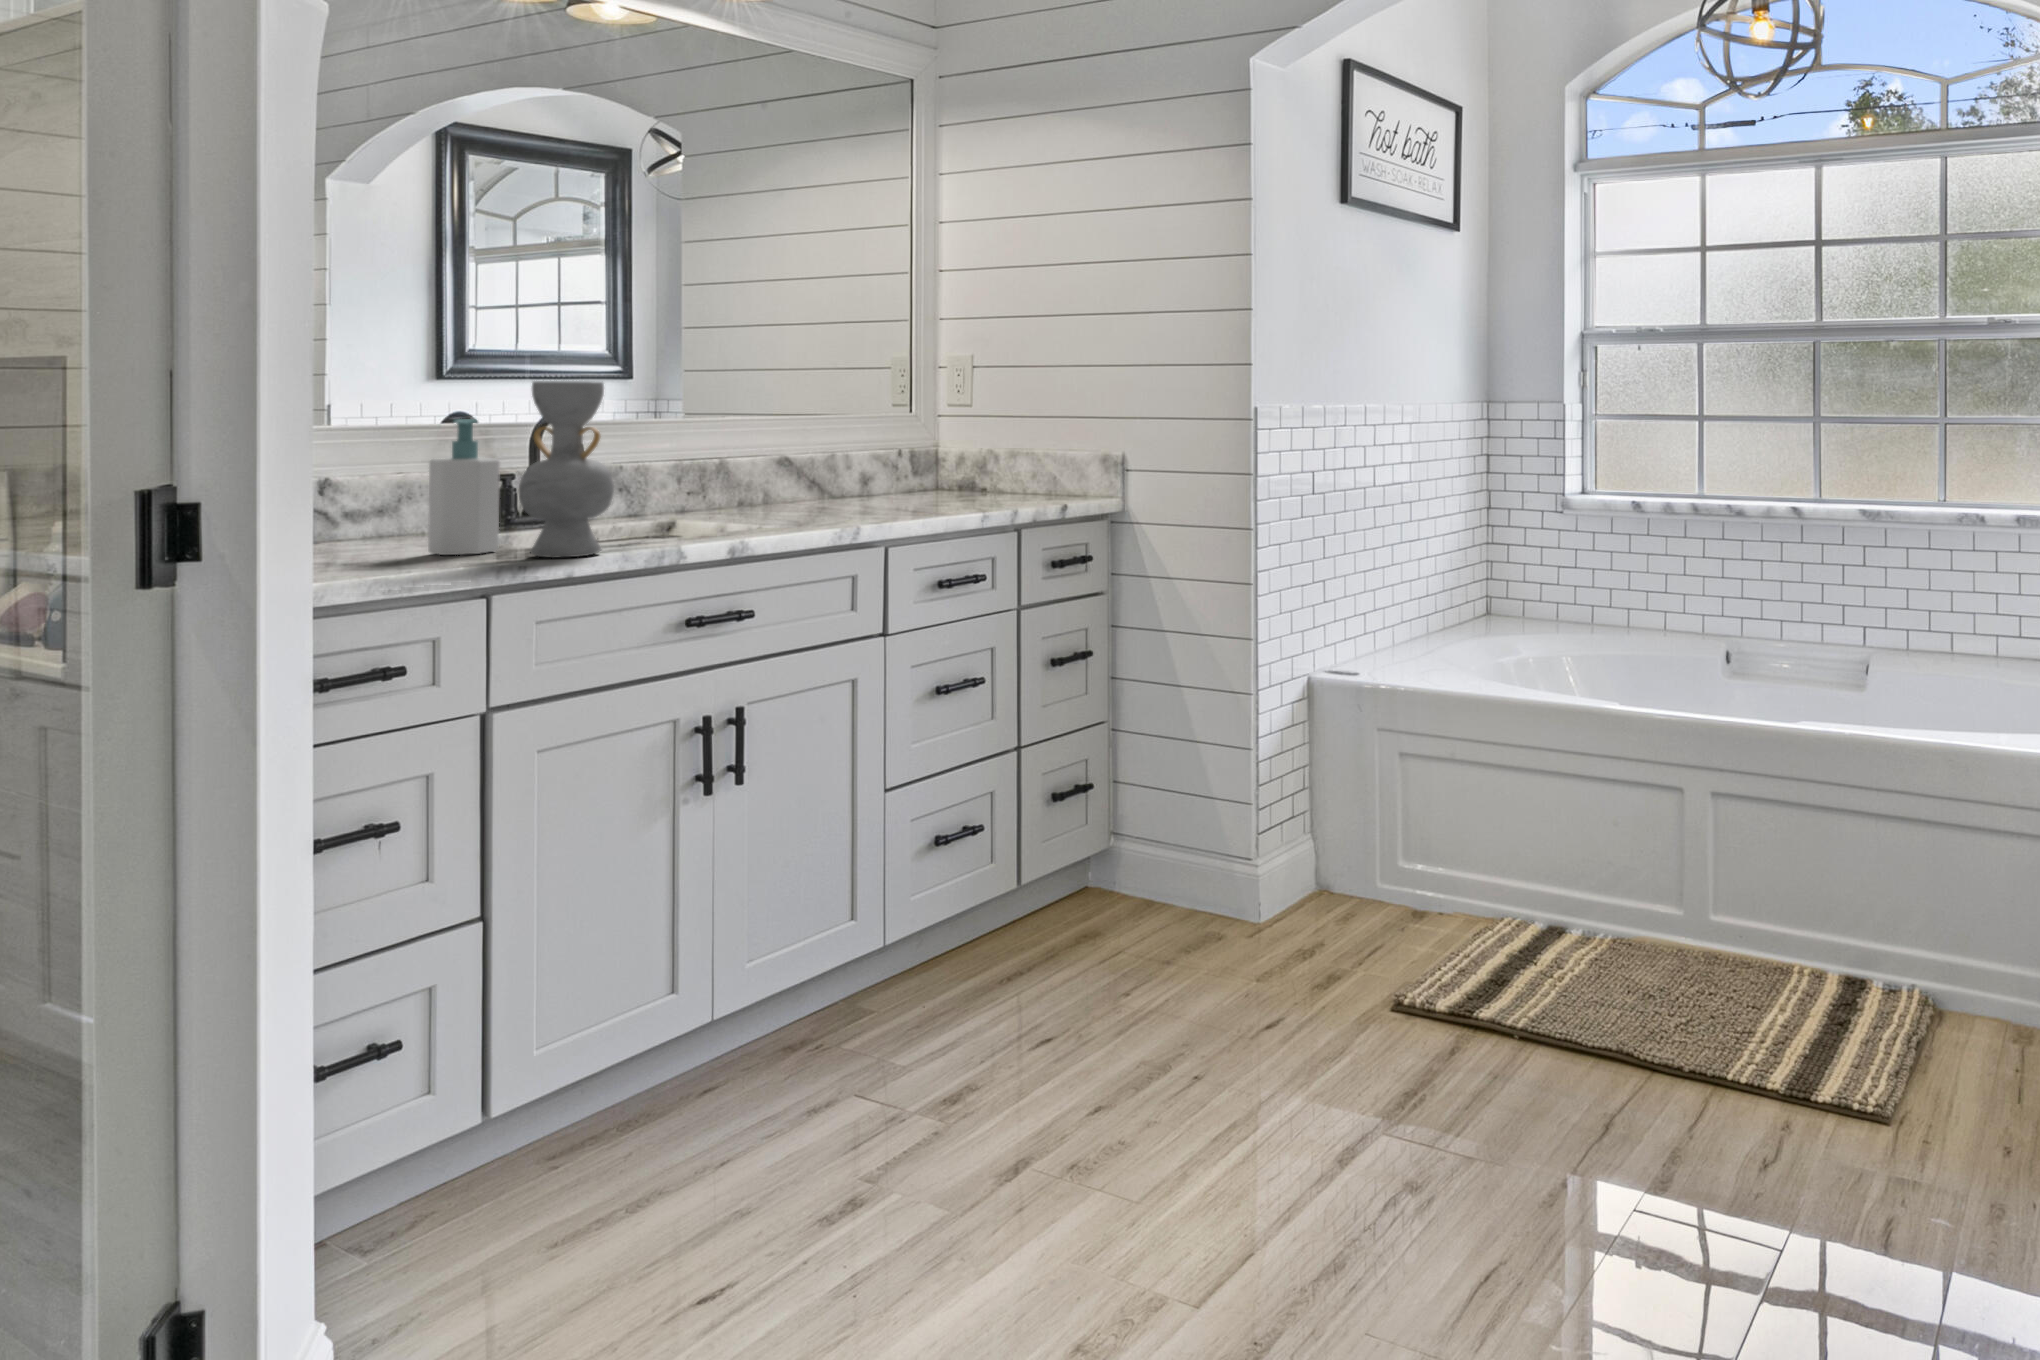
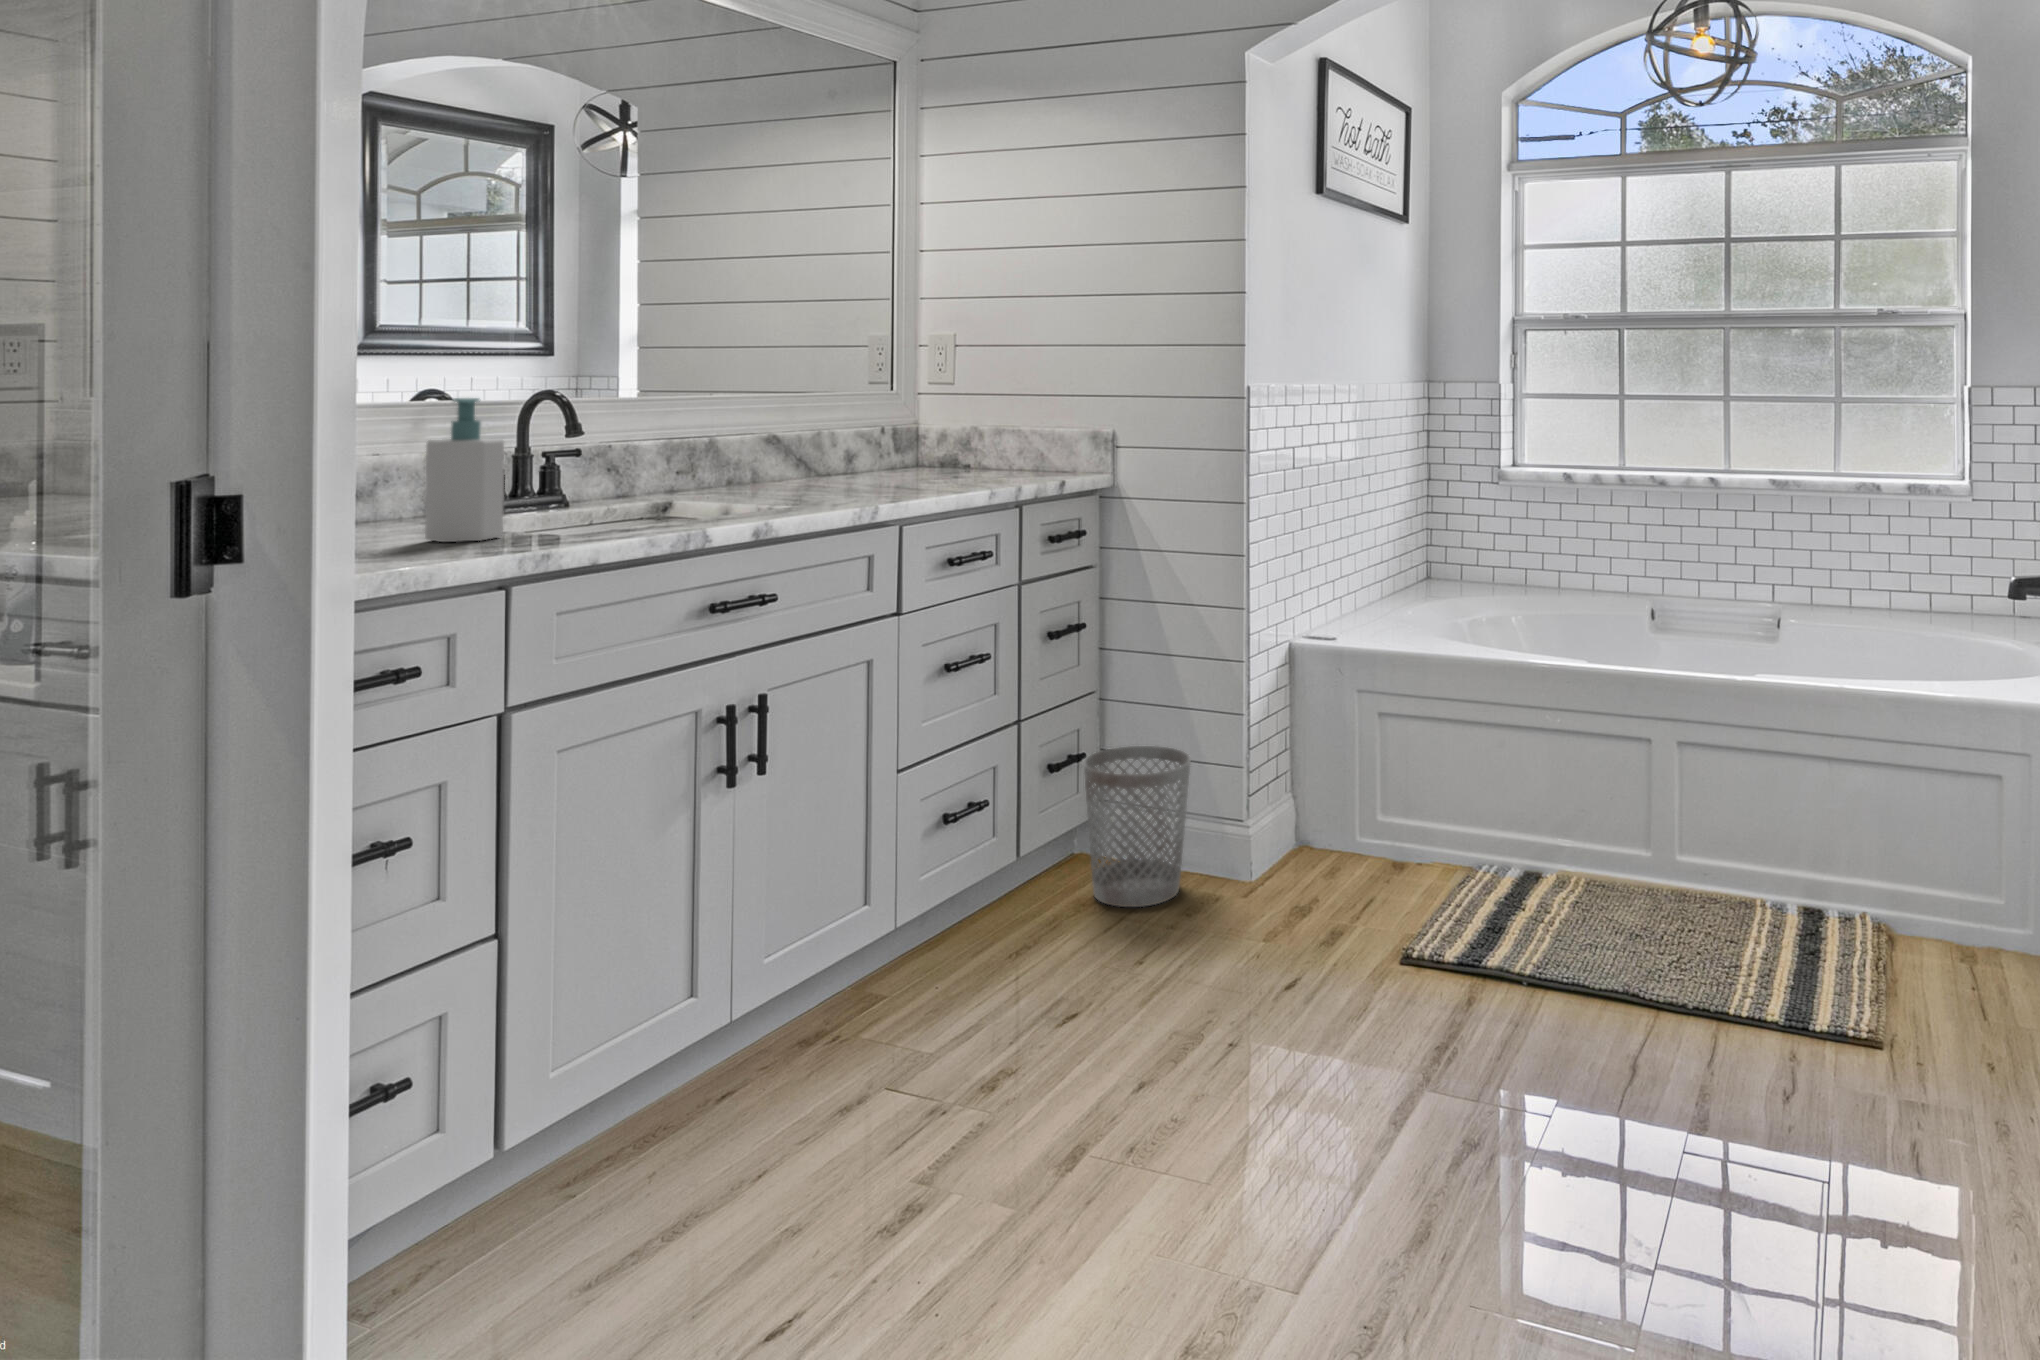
decorative vase: present [519,381,614,558] -> none [533,358,636,544]
wastebasket: none [1085,778,1194,943] -> present [1083,746,1191,907]

